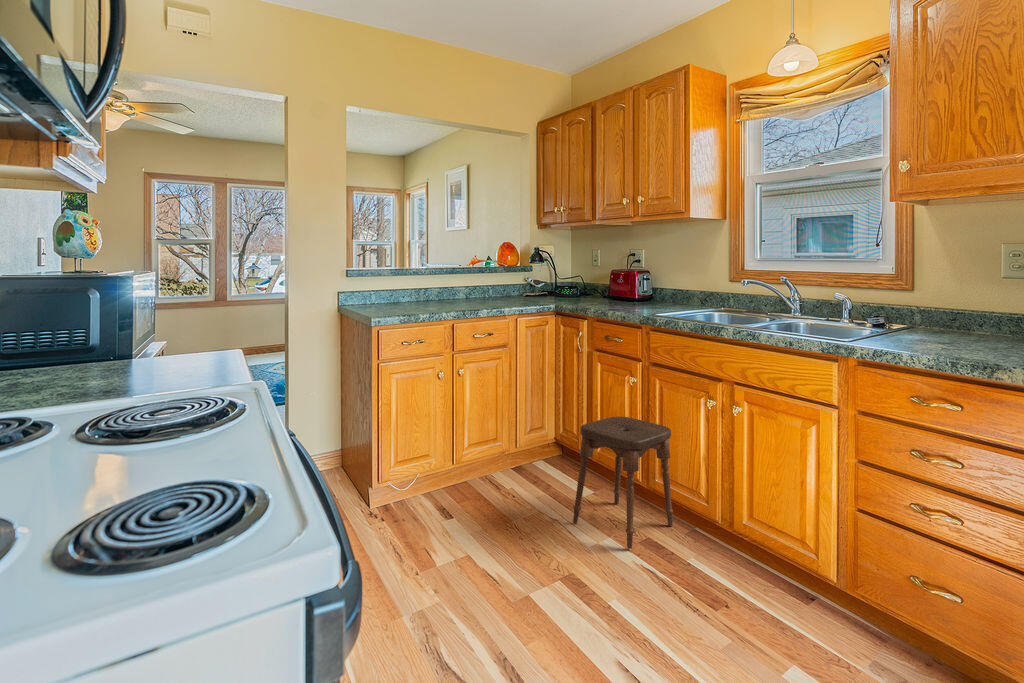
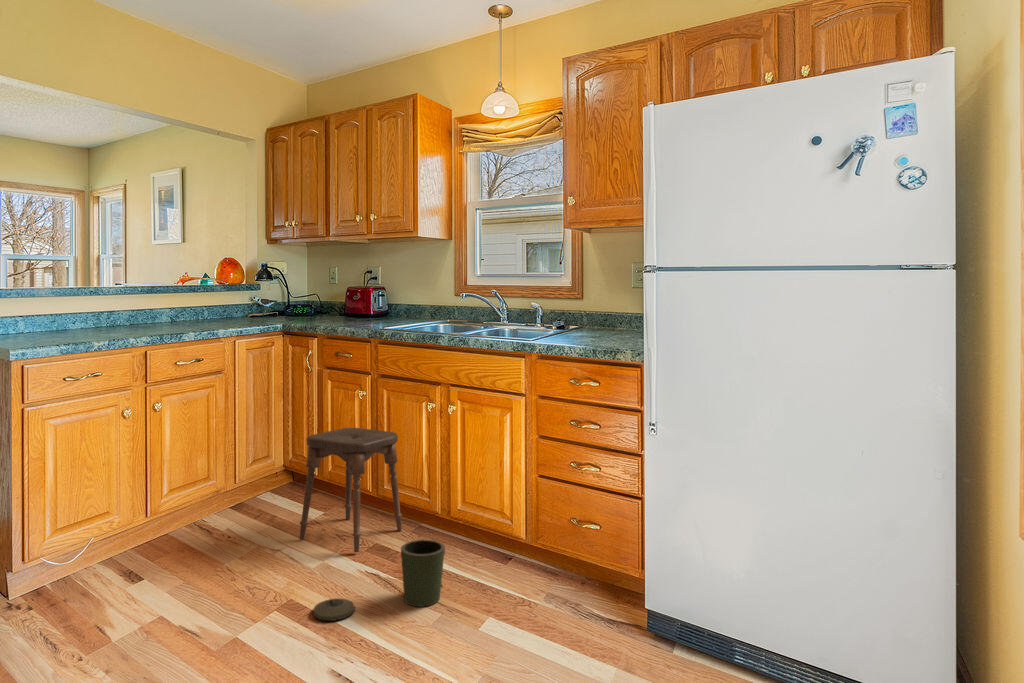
trash can: none [593,561,737,640] -> present [313,540,445,621]

